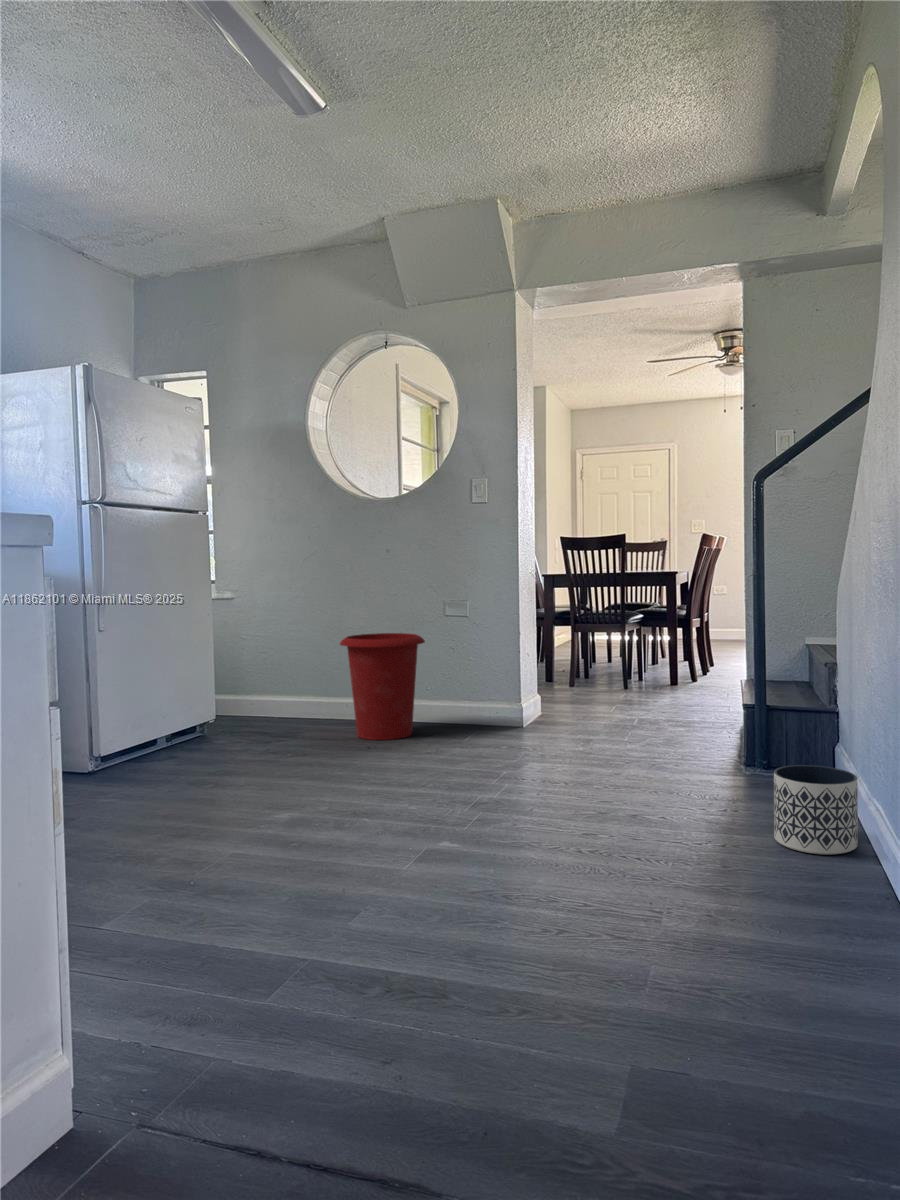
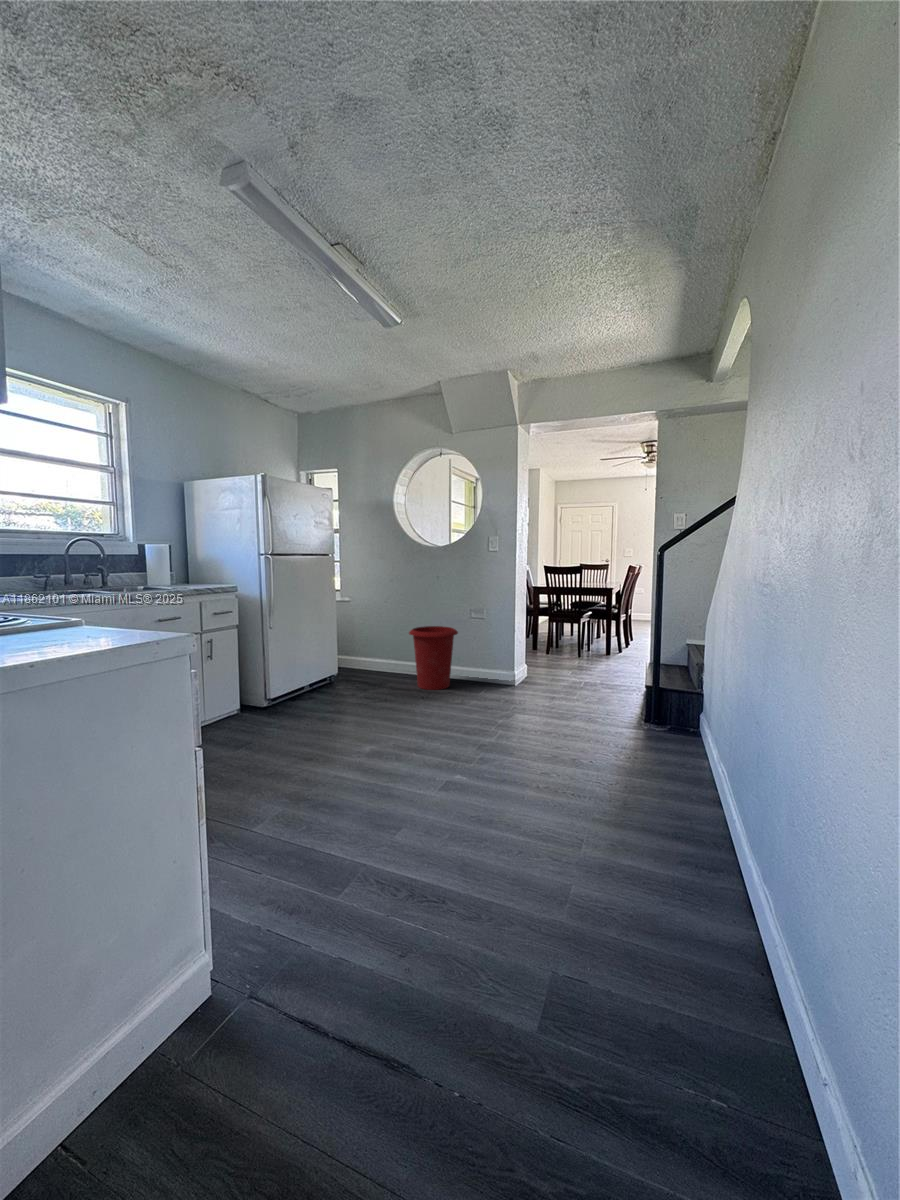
planter: present [774,765,858,855] -> none [657,738,711,798]

